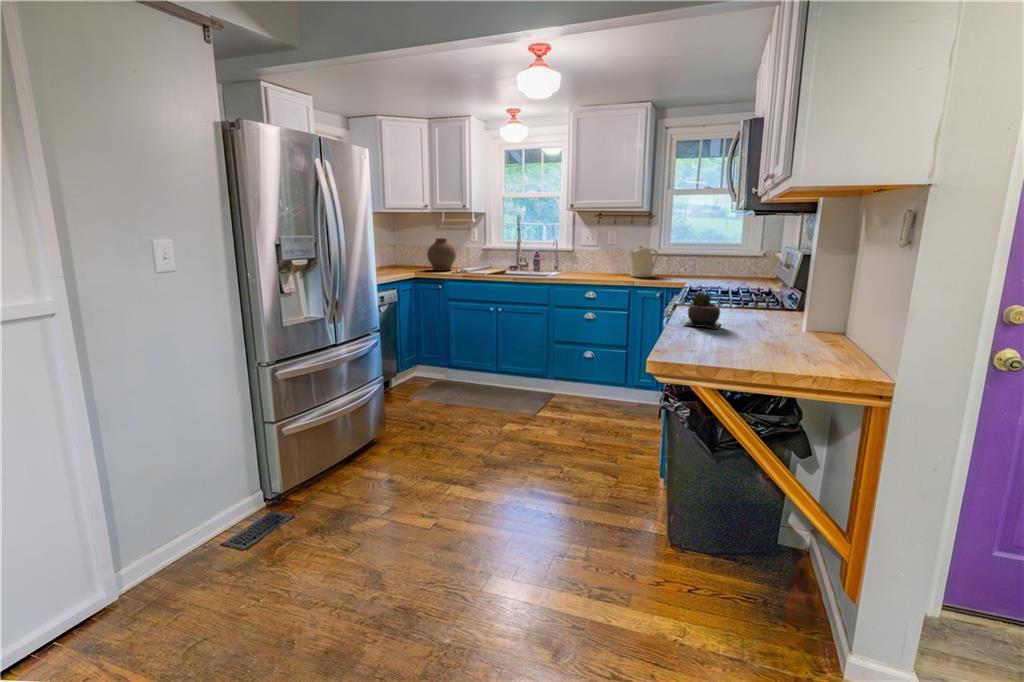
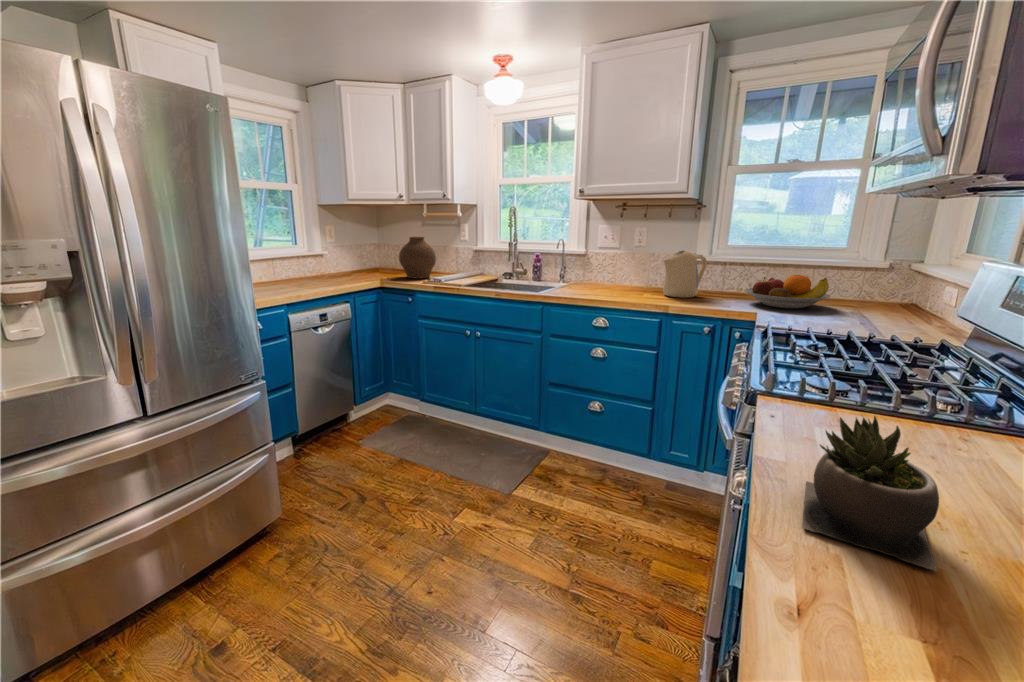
fruit bowl: none [682,260,732,281] -> present [745,275,830,308]

